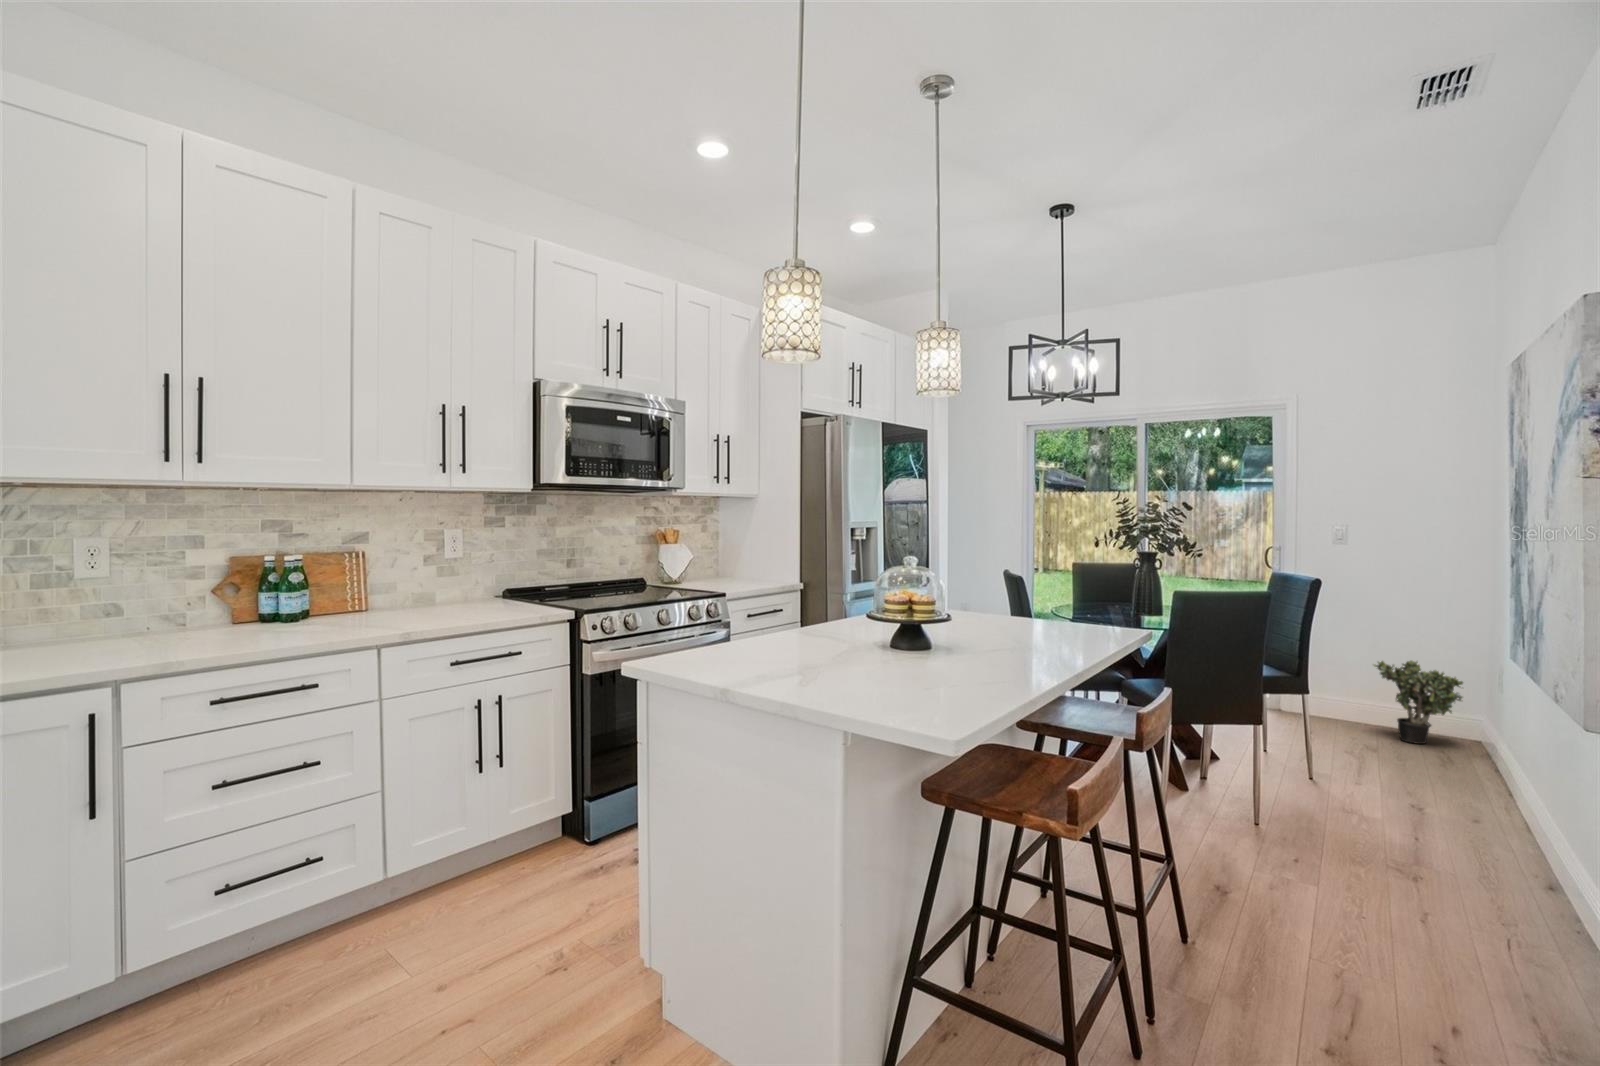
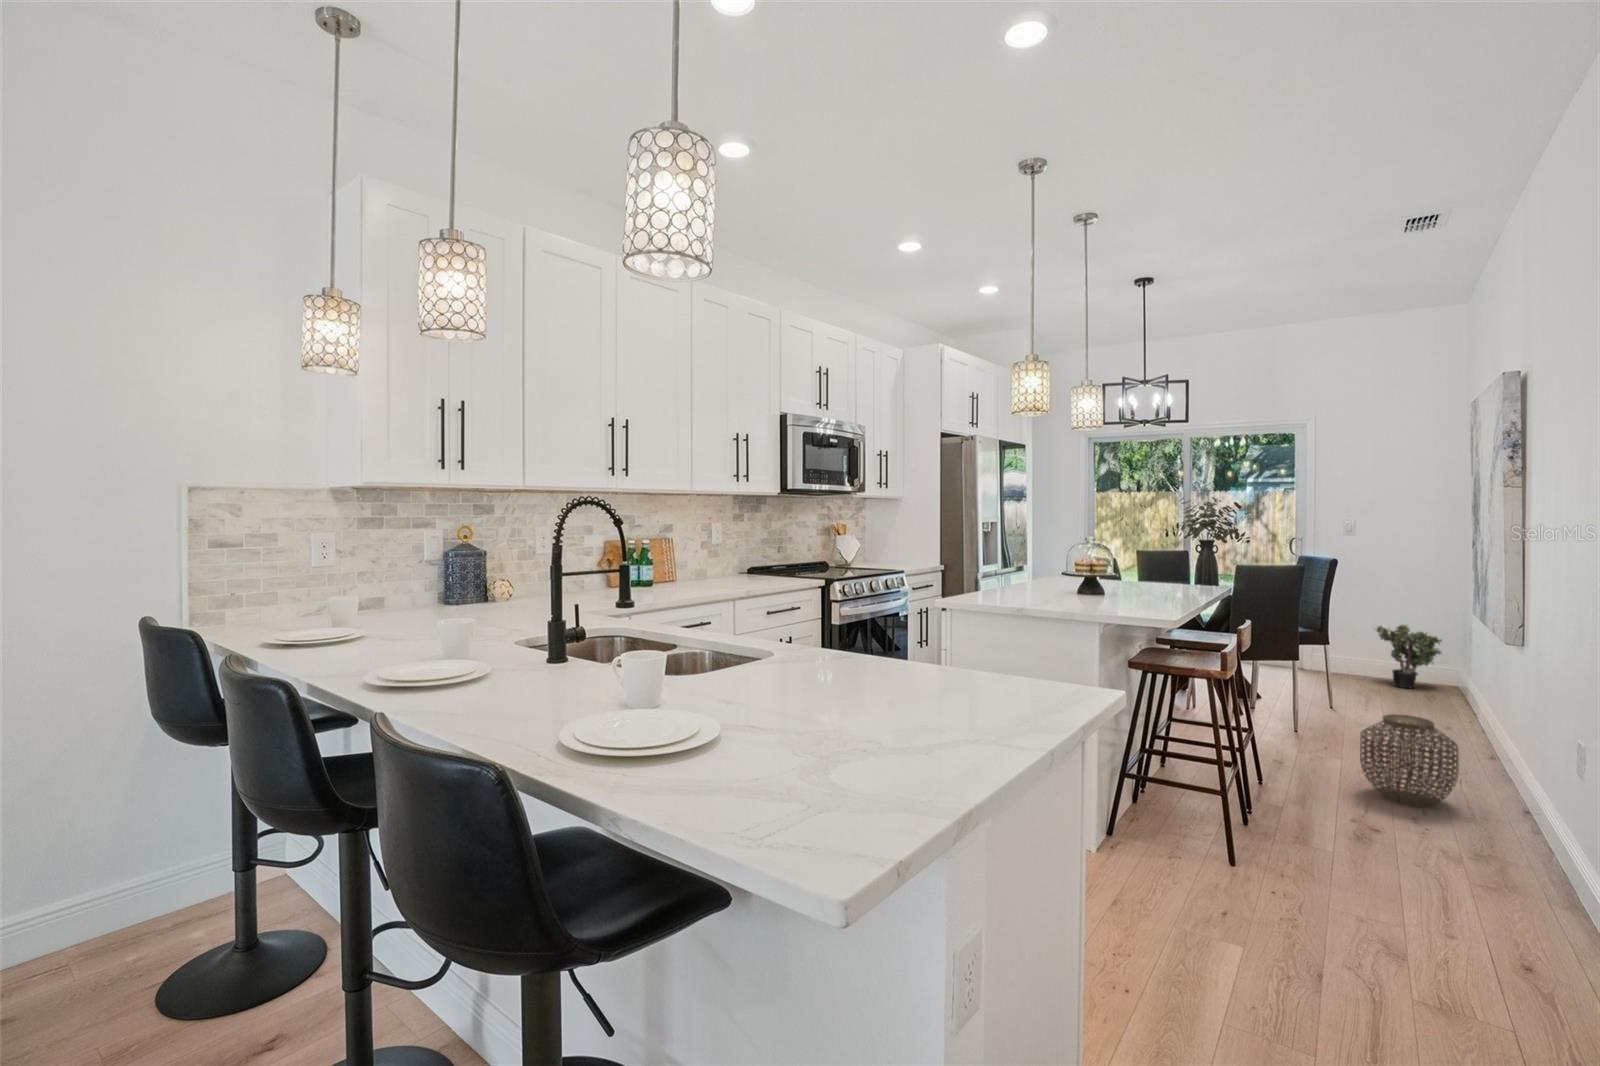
woven basket: none [1345,837,1507,999] -> present [1360,714,1459,807]

